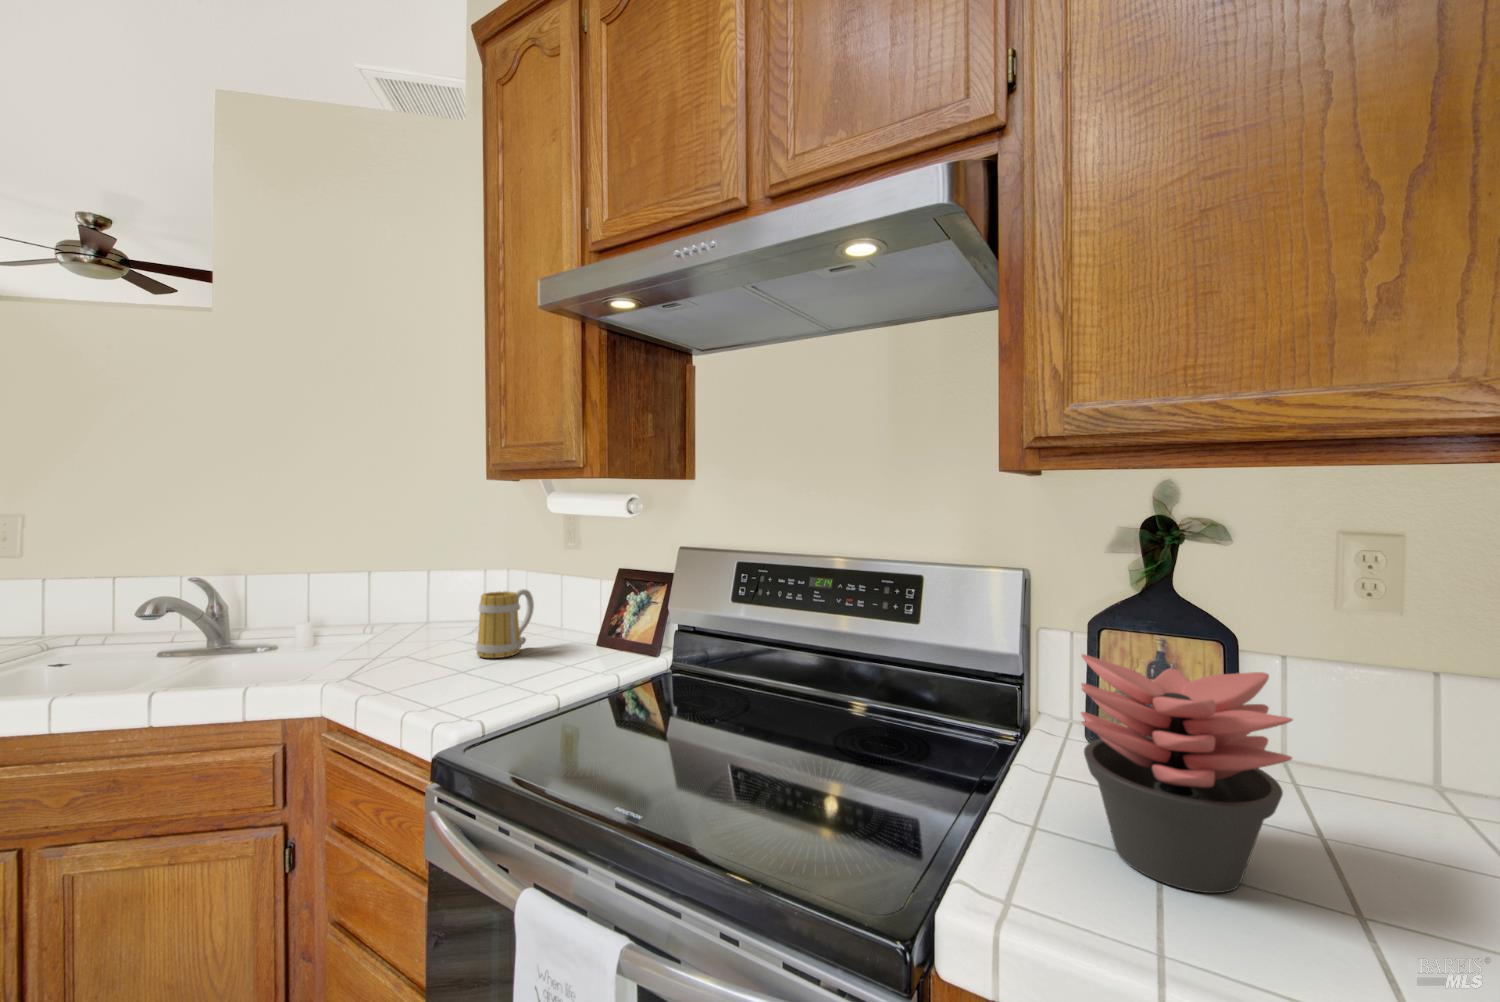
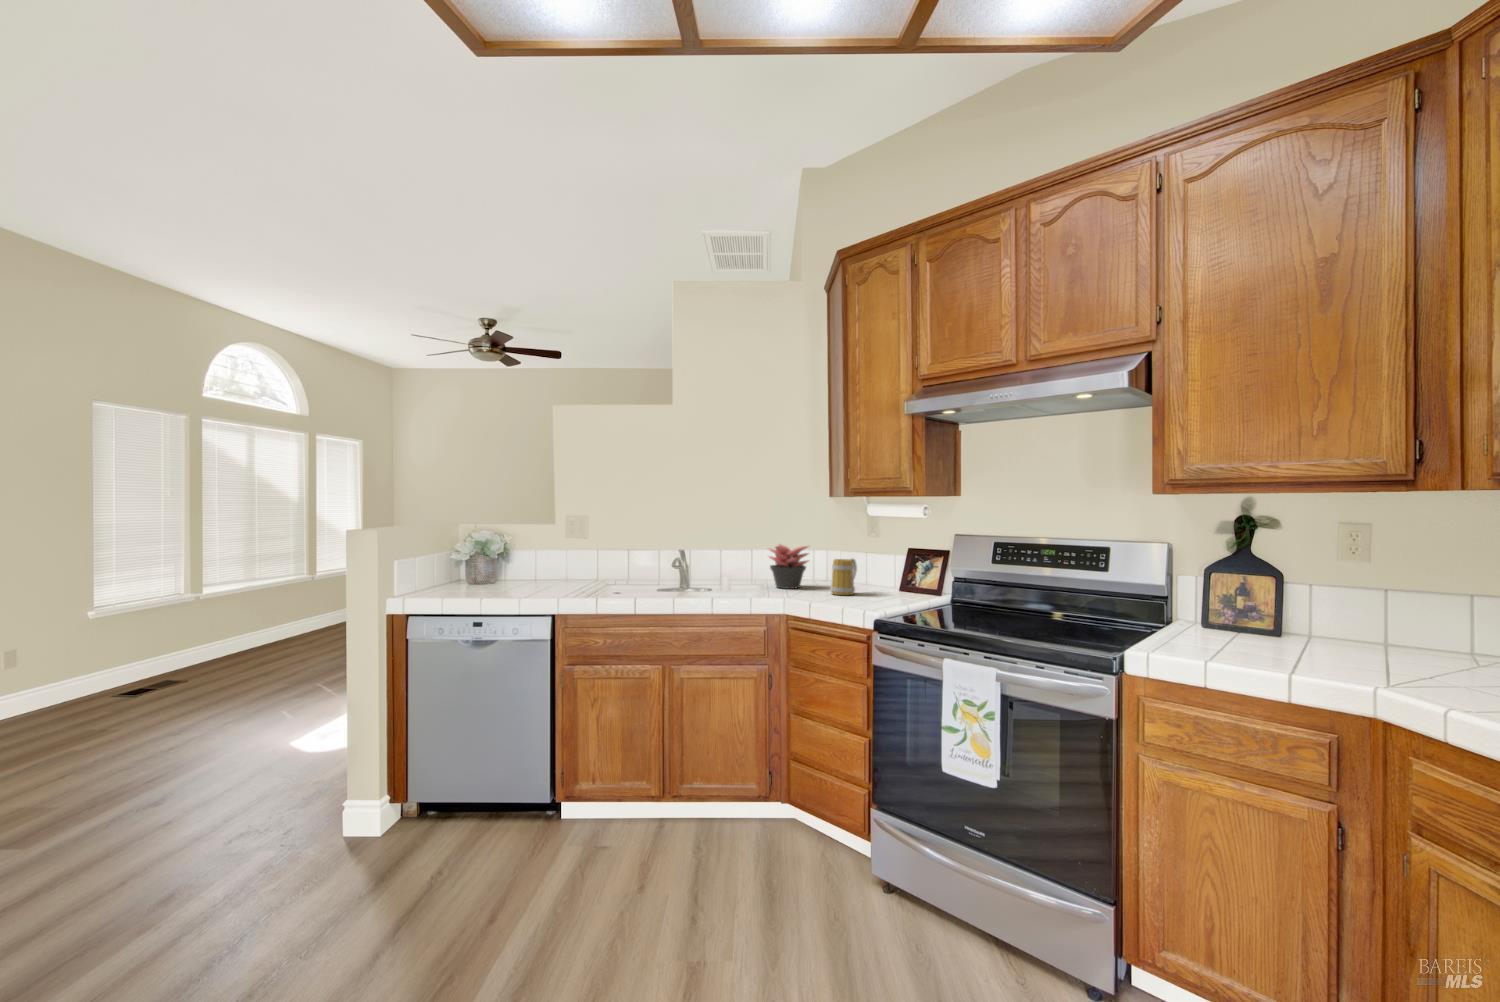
succulent plant: present [1081,654,1293,893] -> present [769,544,808,589]

